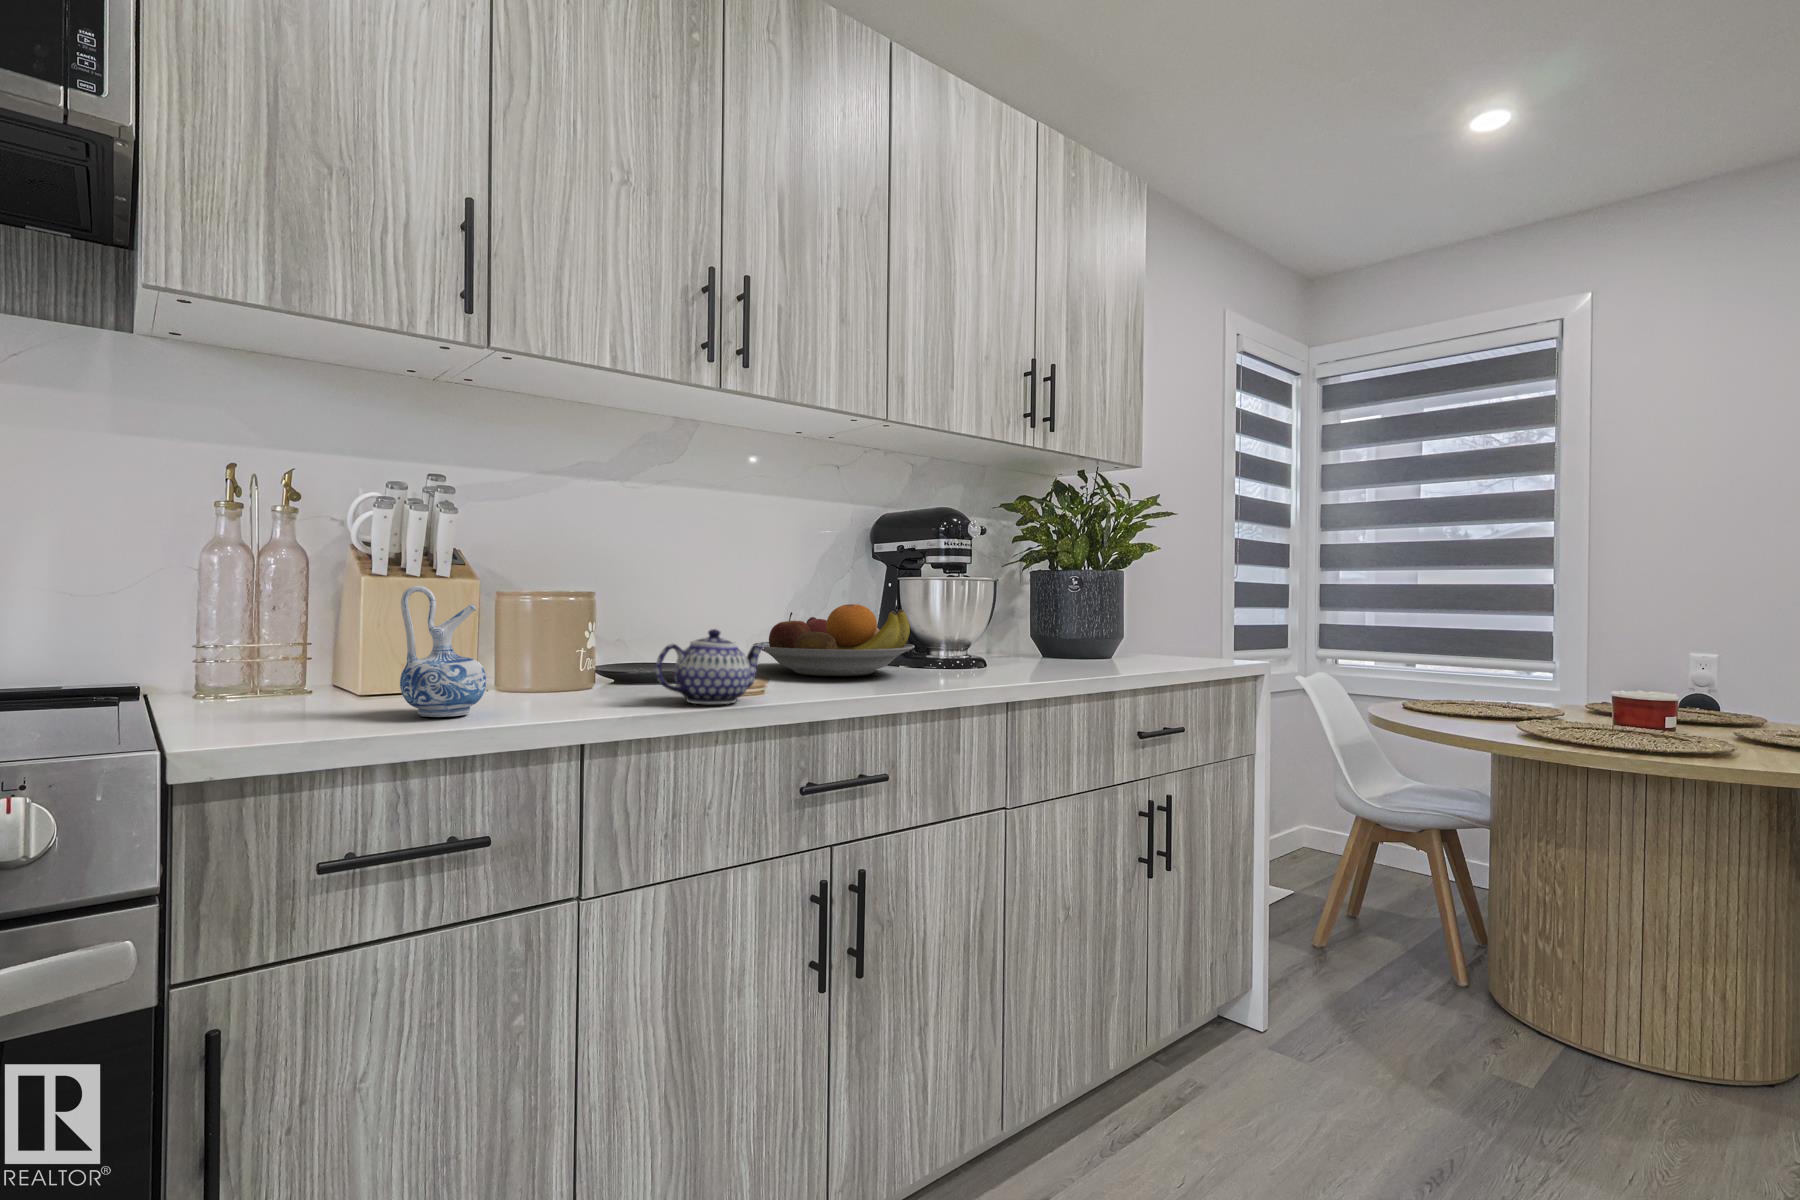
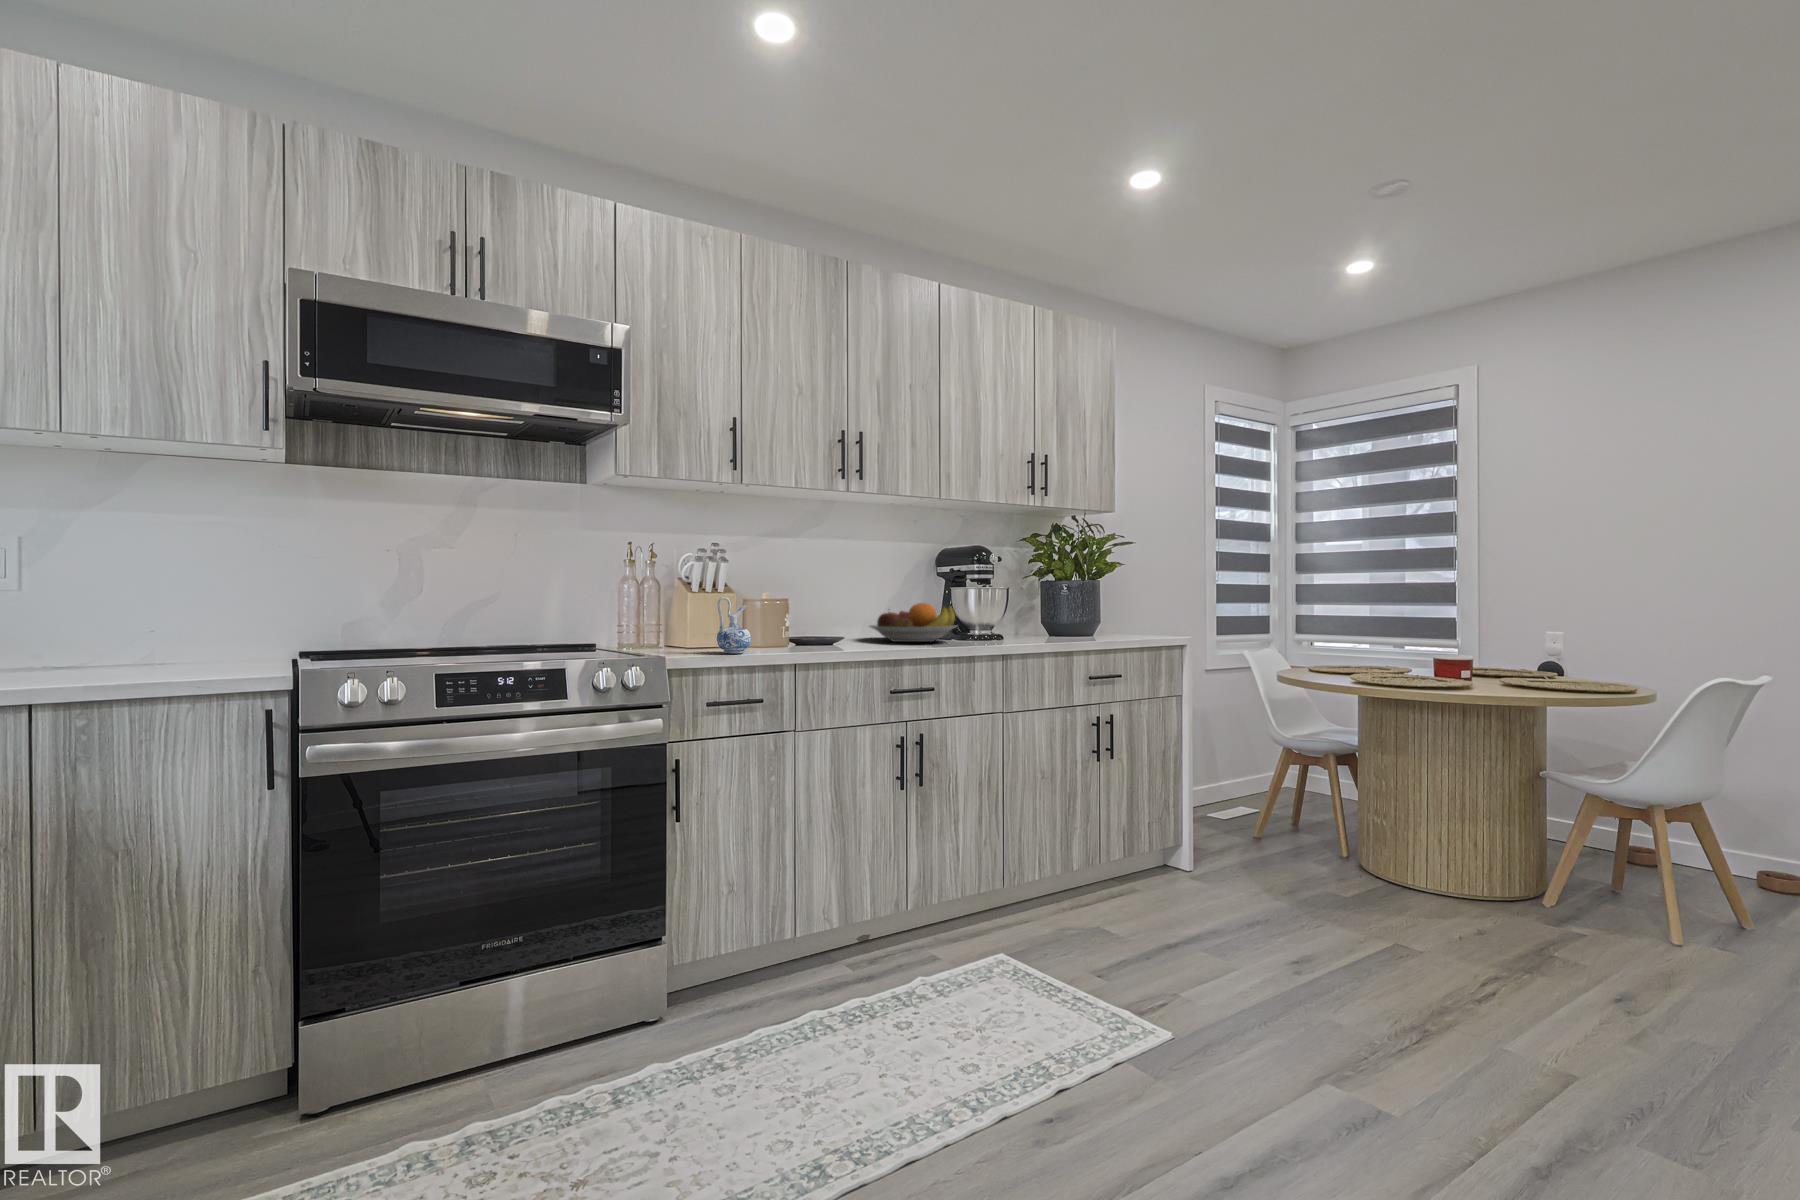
teapot: present [656,629,764,704] -> none [822,616,873,651]

